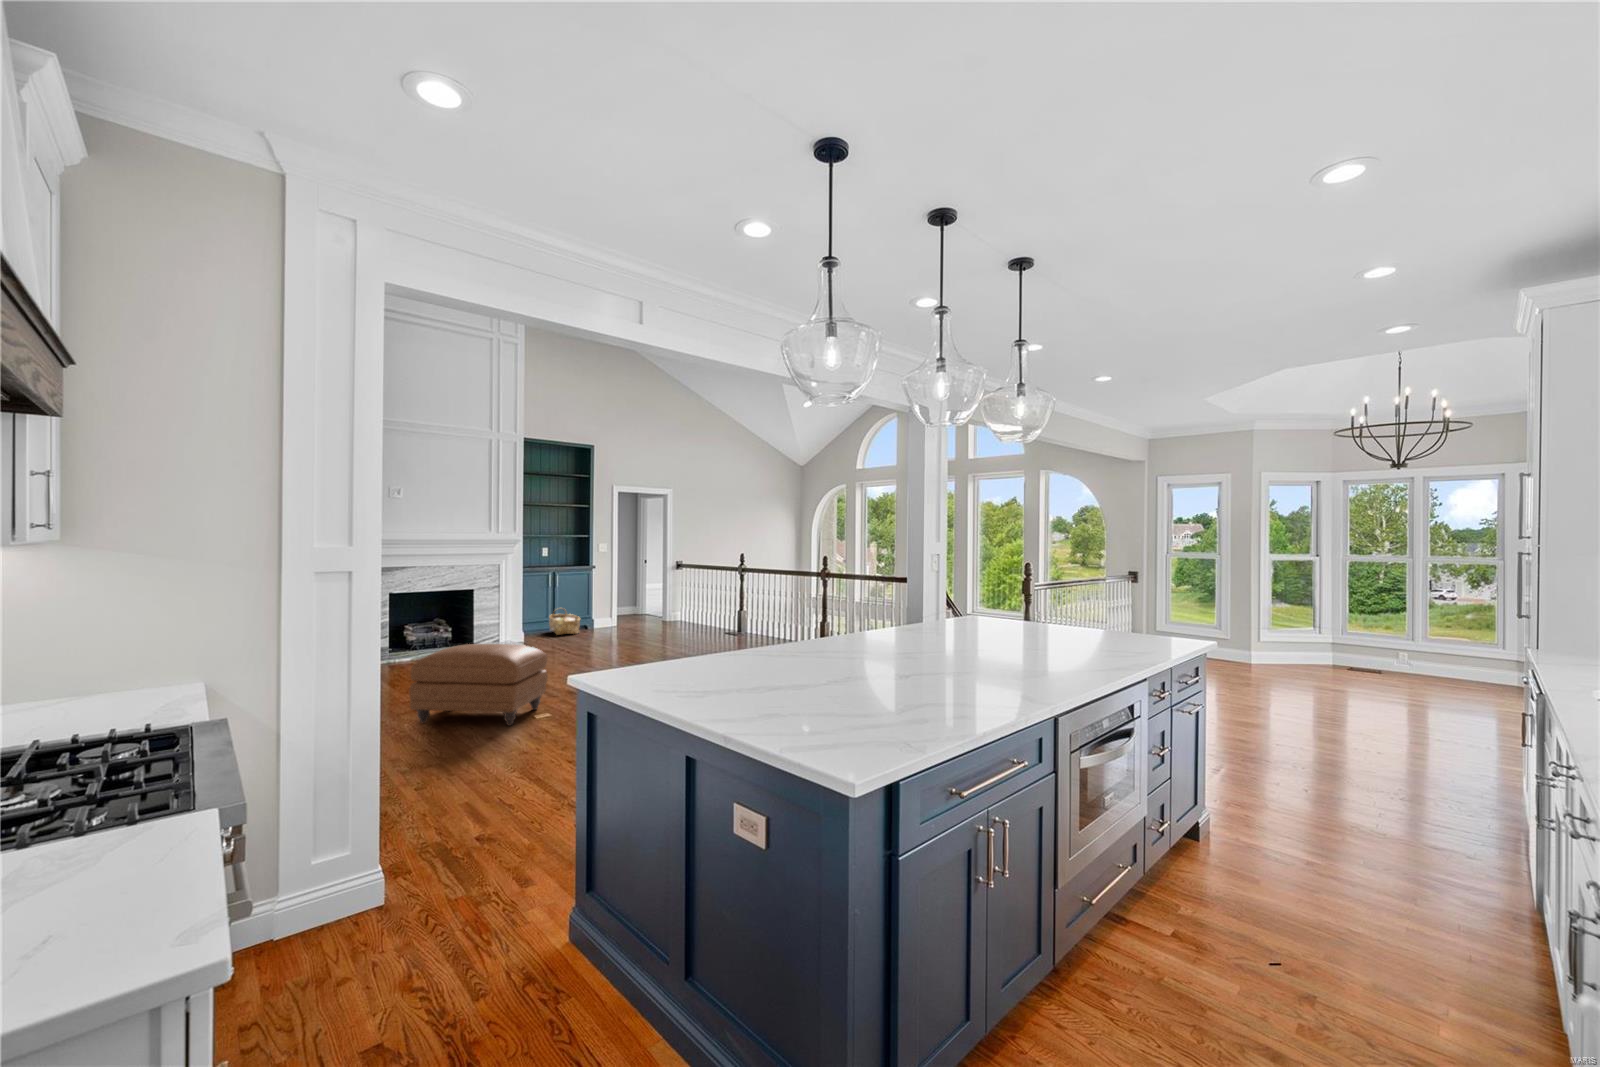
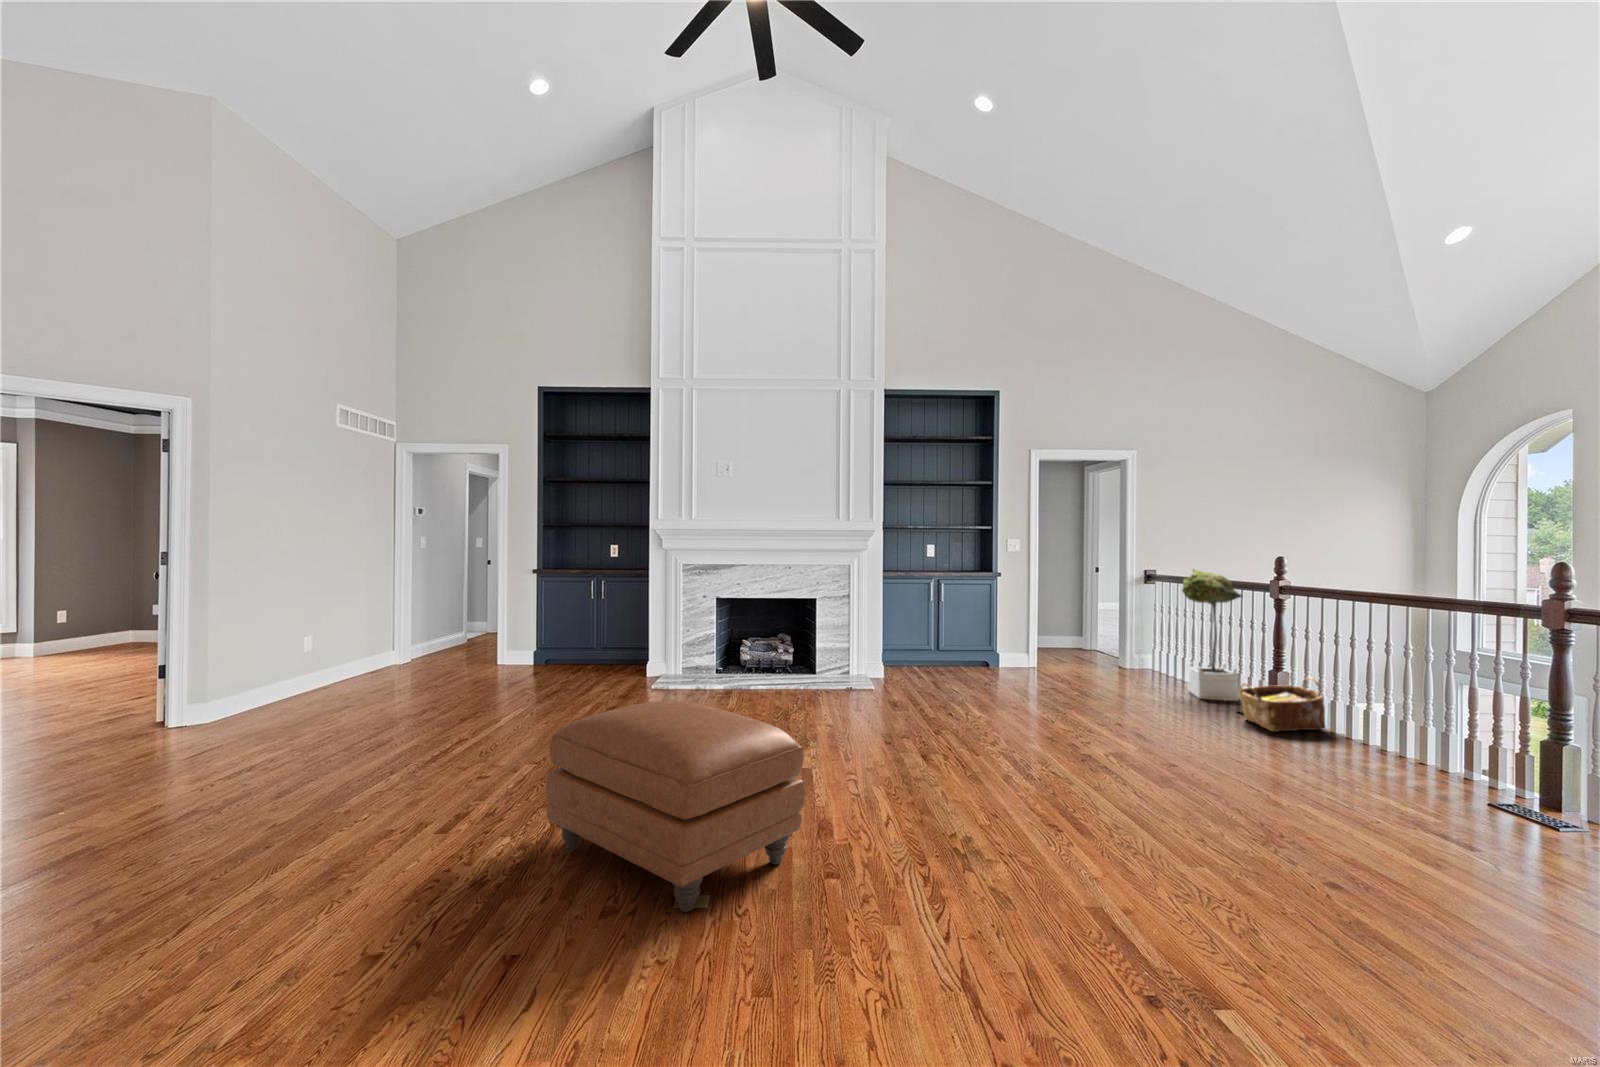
potted tree: none [698,560,727,631] -> present [1182,569,1242,701]
woven basket: present [549,608,580,635] -> present [1239,677,1326,732]

